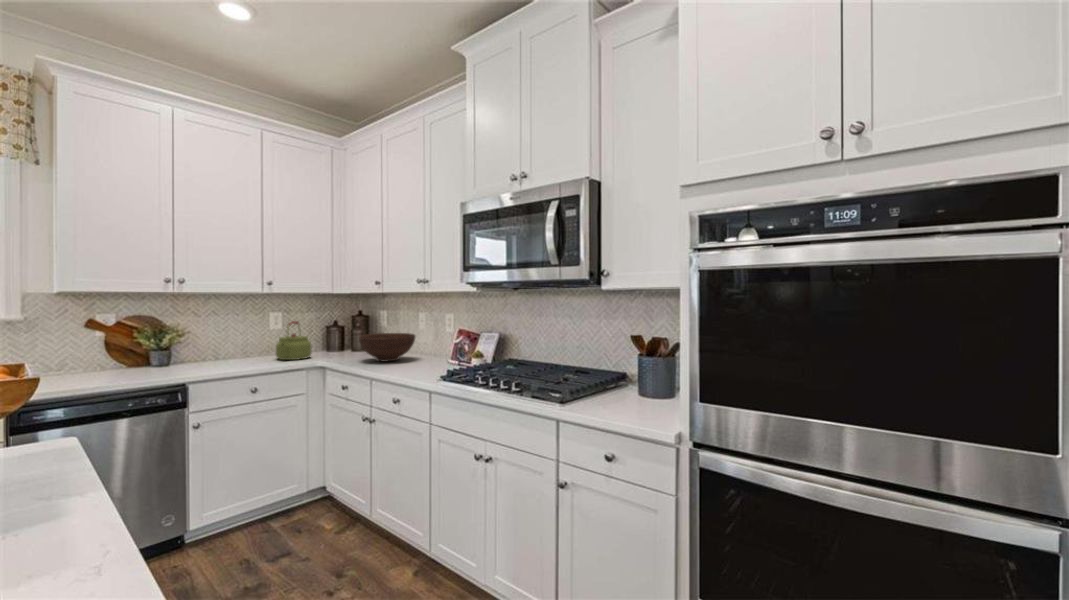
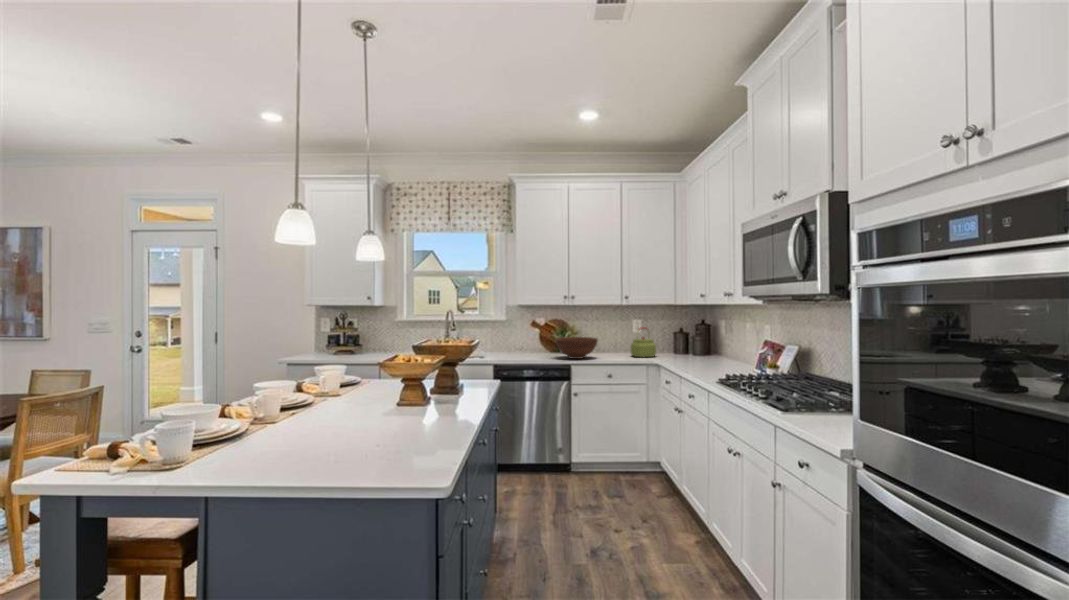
fruit bowl: present [359,333,415,362] -> present [556,337,598,359]

